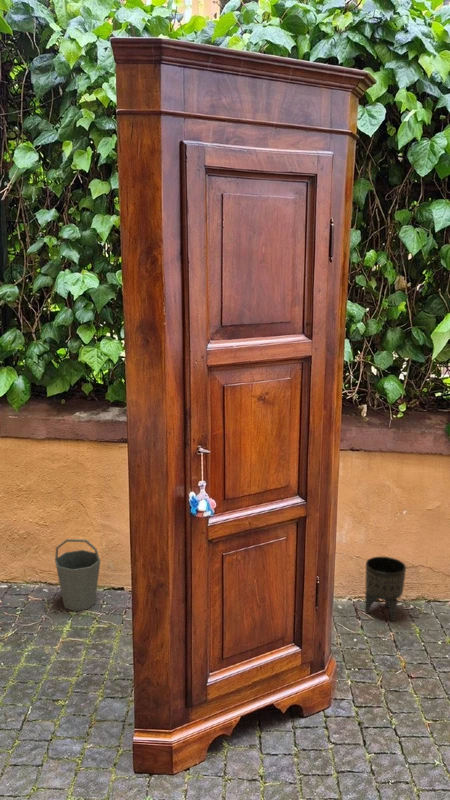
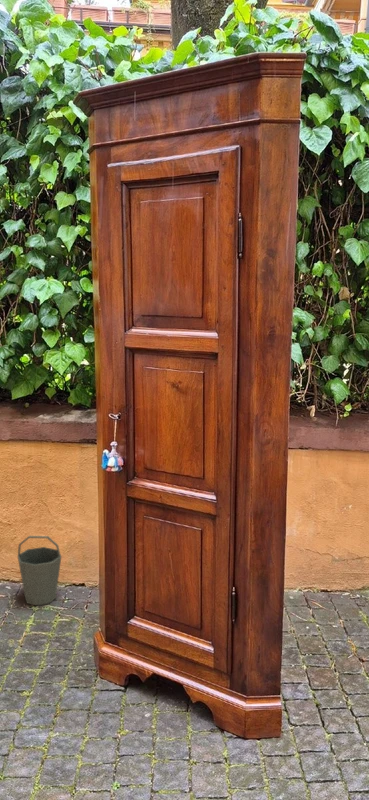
planter: present [365,557,406,621] -> none [313,550,352,611]

